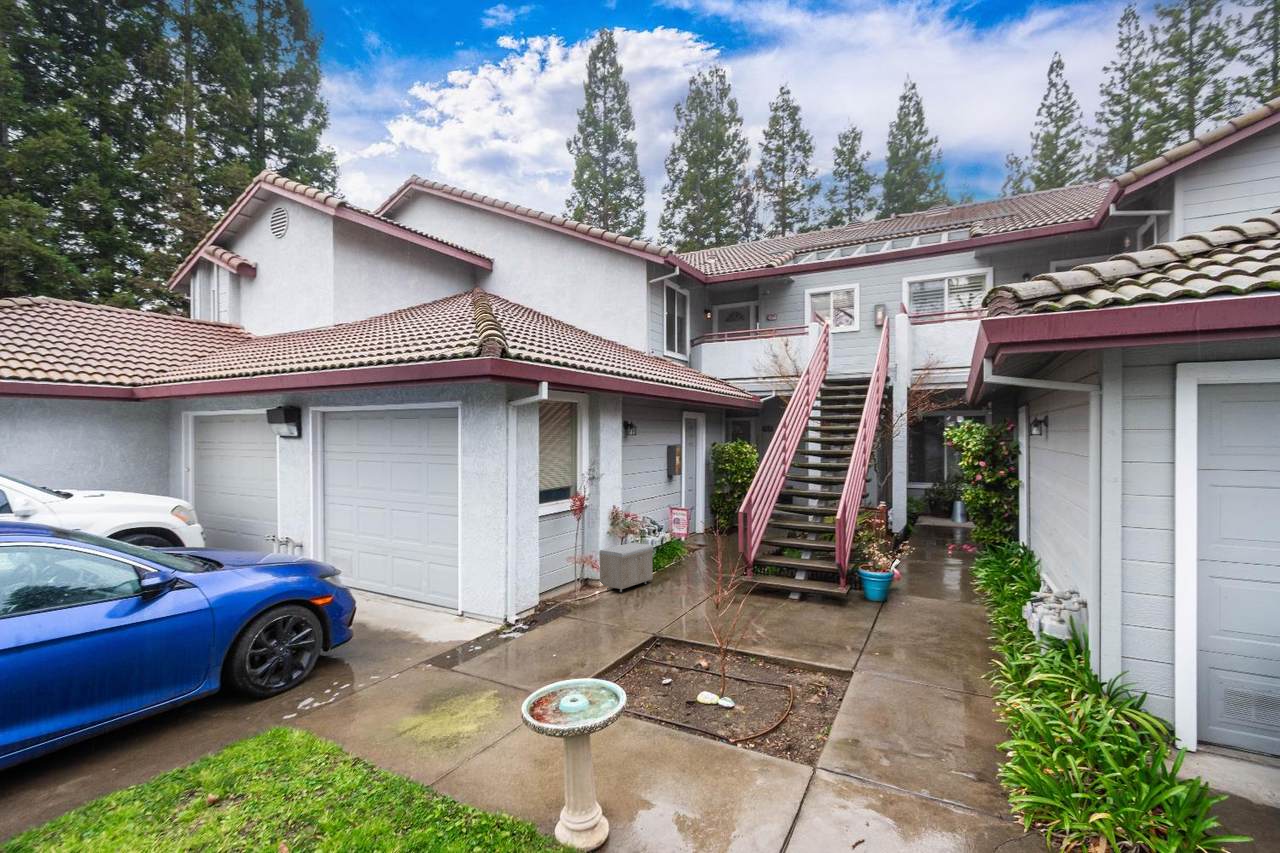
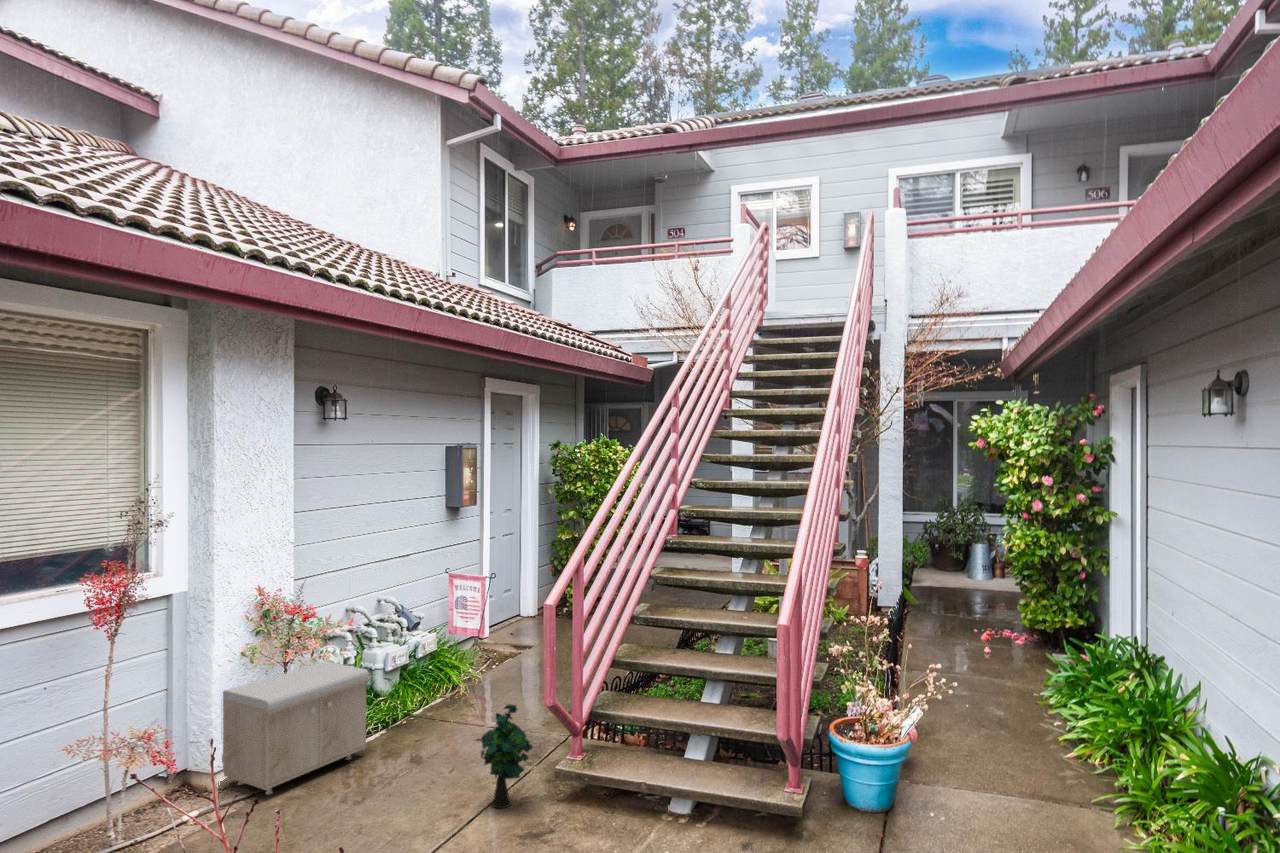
decorative plant: none [706,556,731,598] -> present [475,705,533,808]

